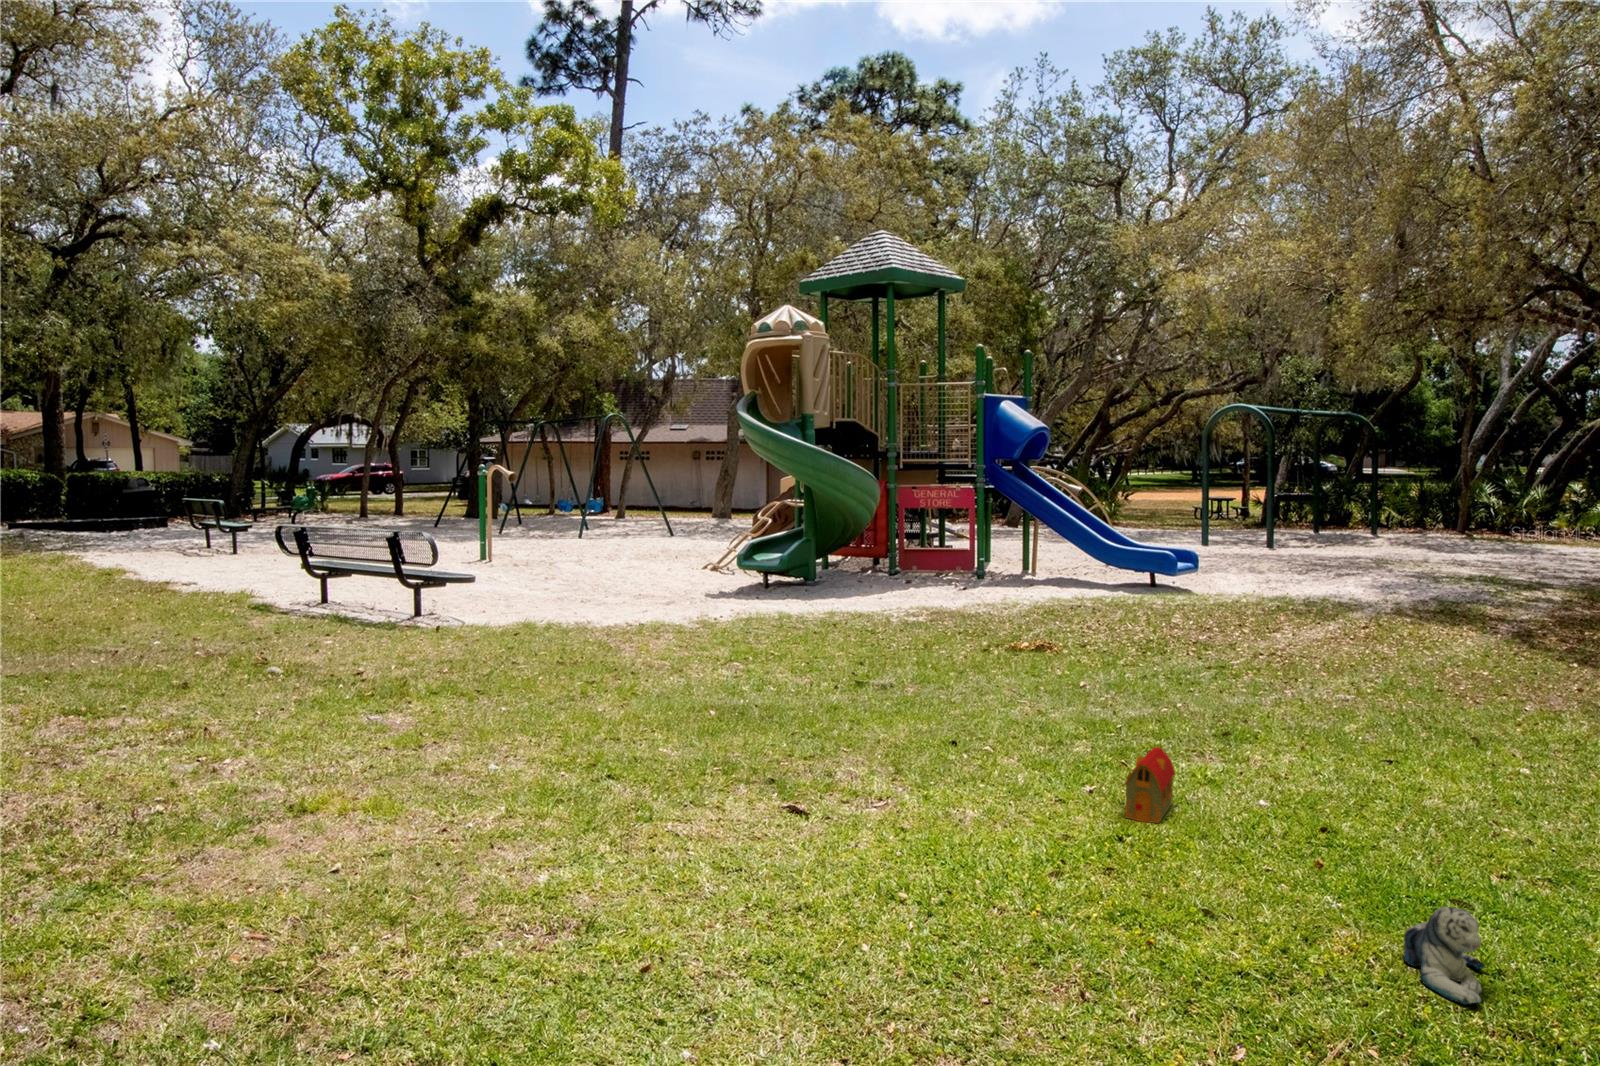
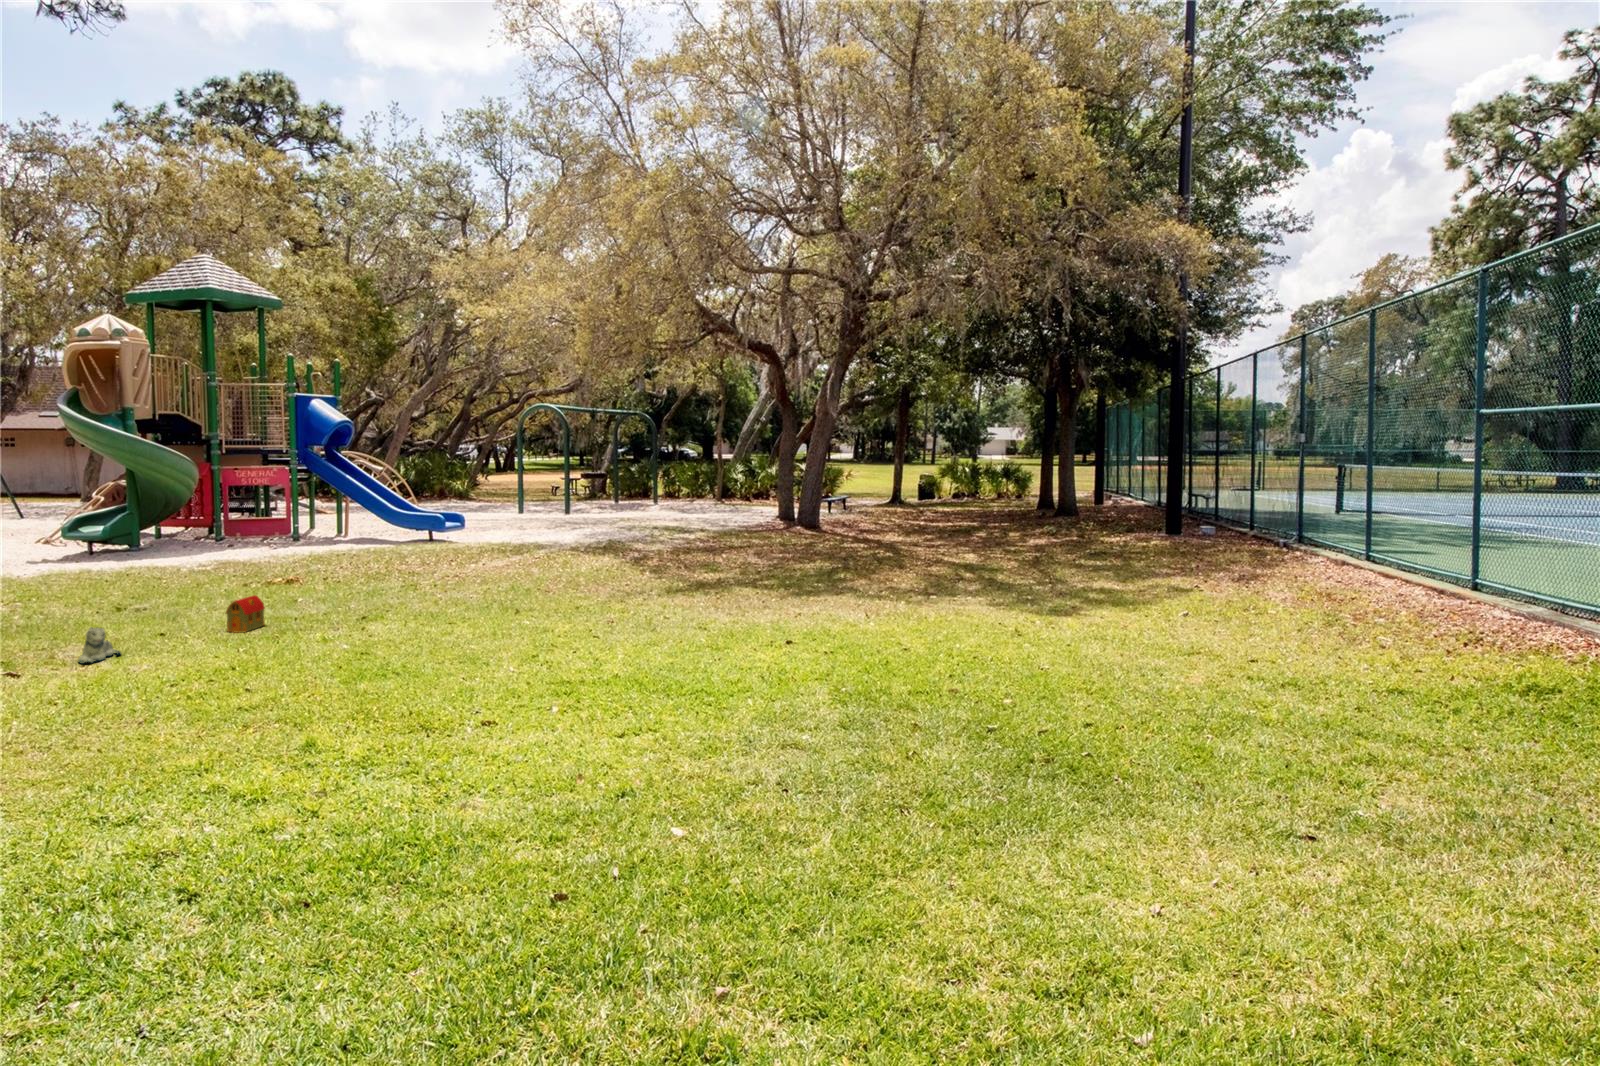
plush toy: present [1403,907,1485,1005] -> present [78,627,121,664]

